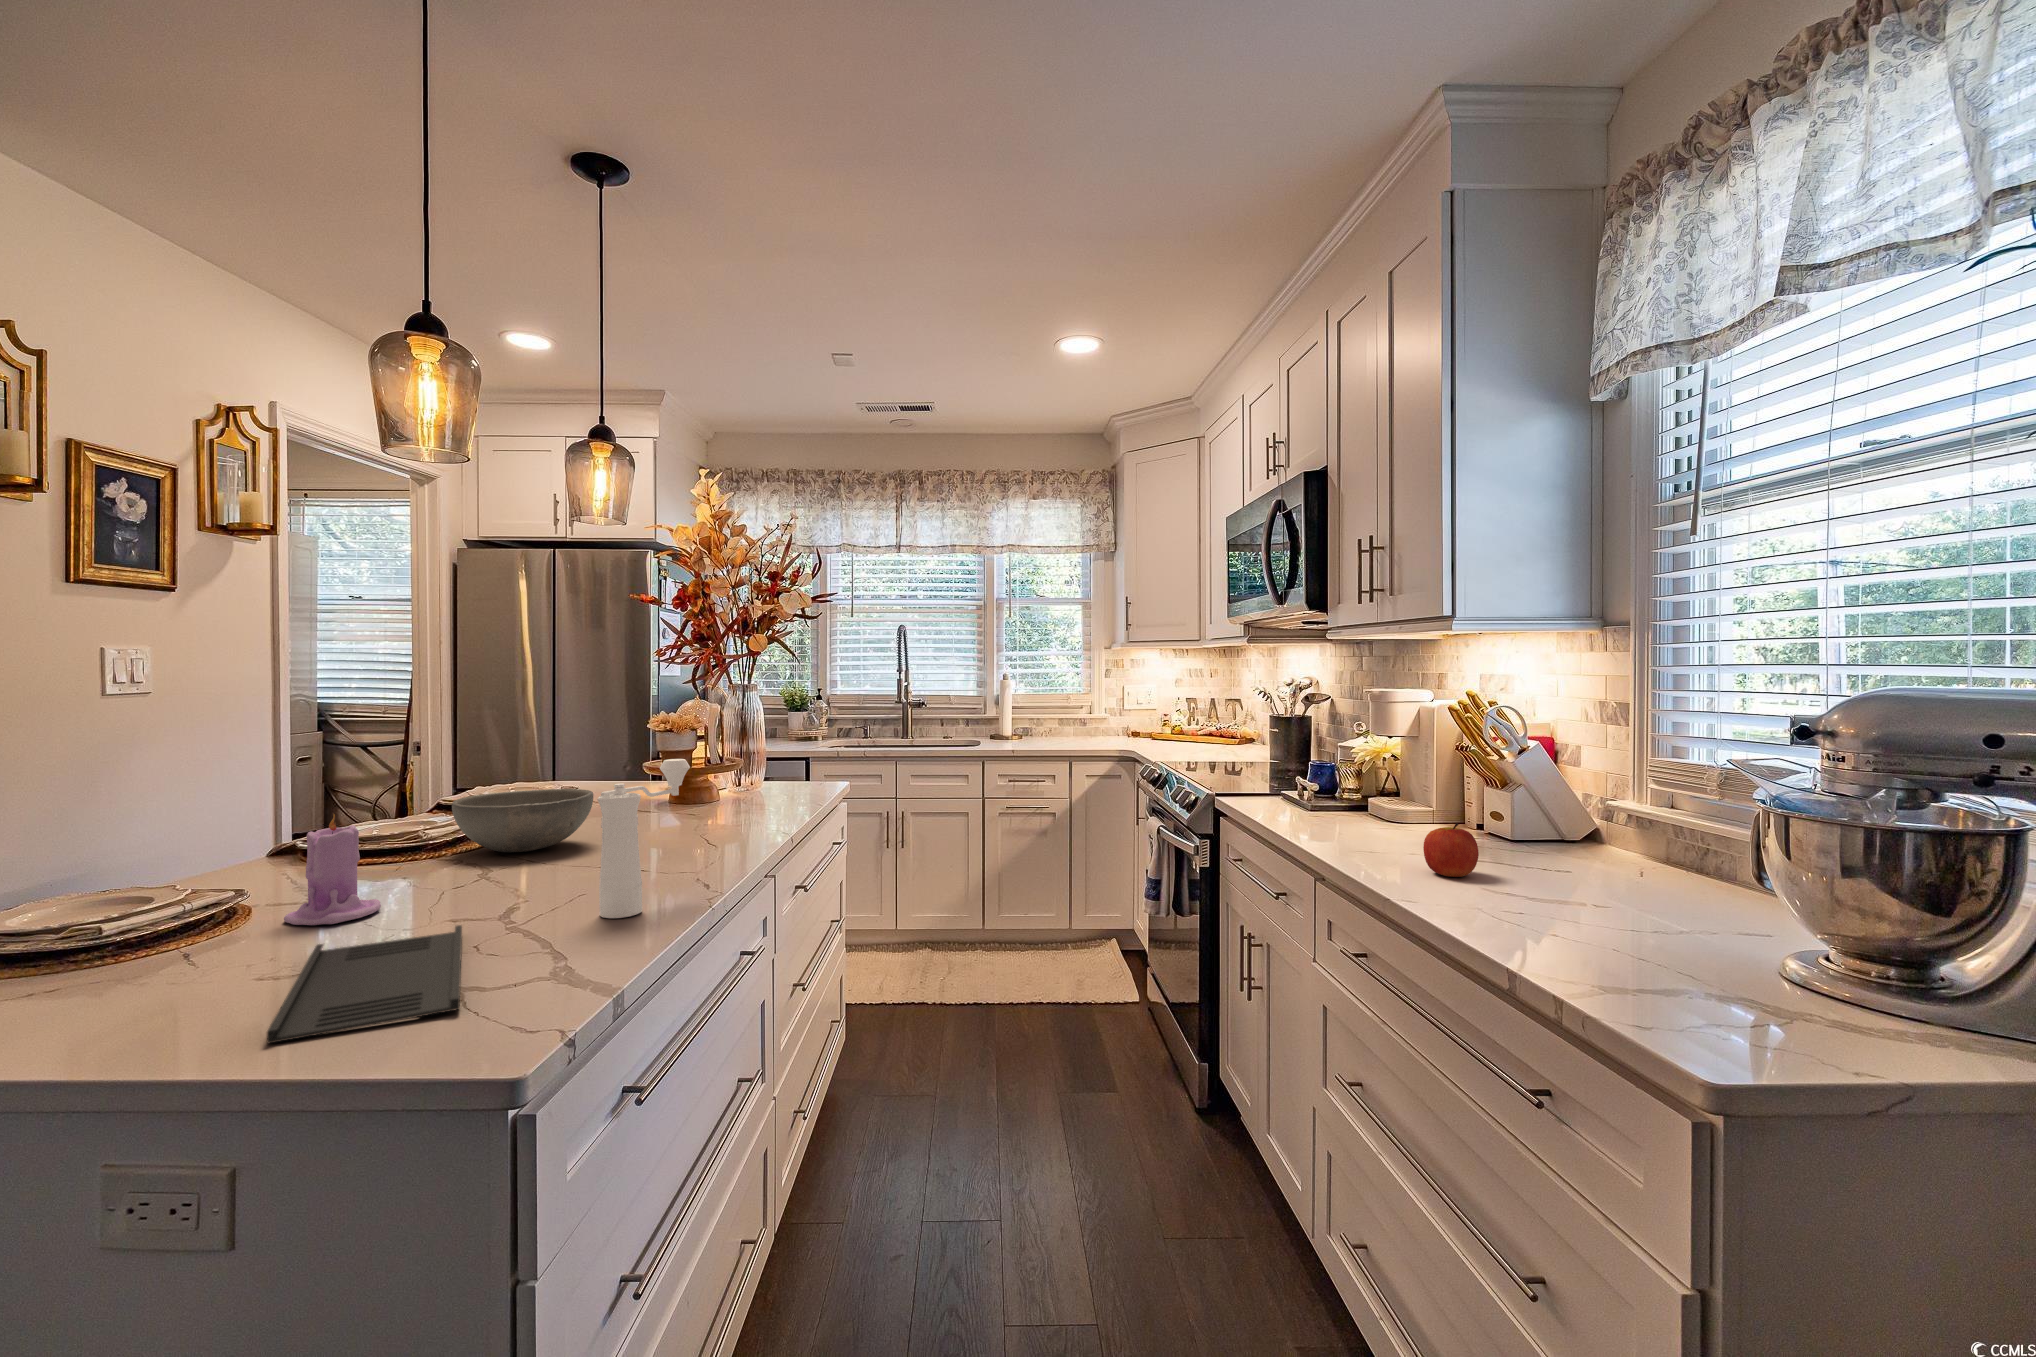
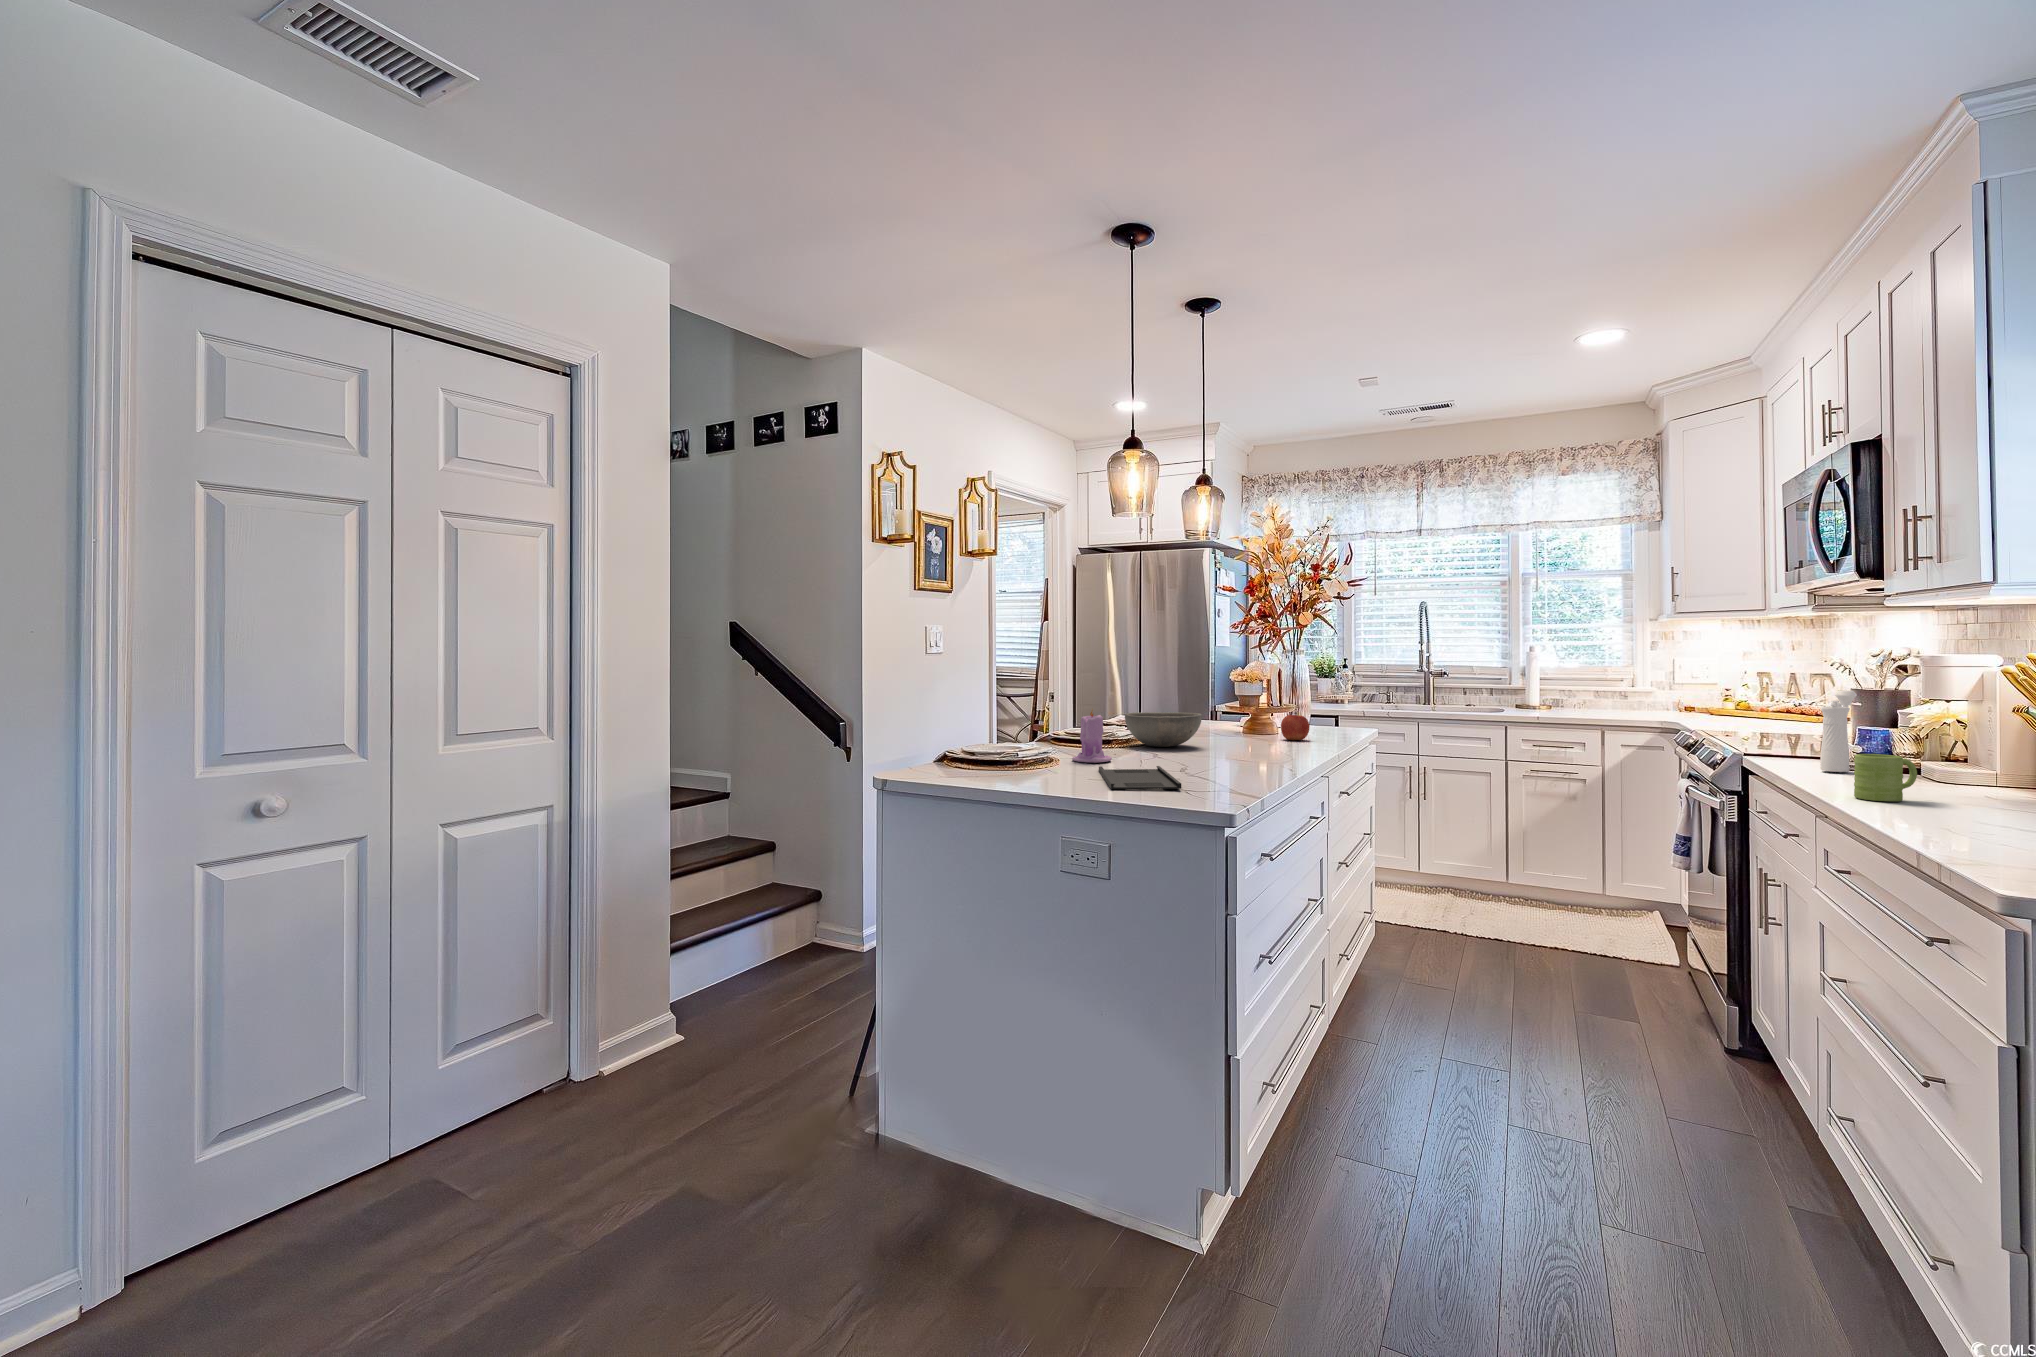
pepper mill: present [597,759,690,918] -> present [1820,691,1857,772]
mug: none [1352,806,1401,861] -> present [1854,754,1917,802]
apple: present [1423,824,1479,877] -> present [1281,712,1310,740]

